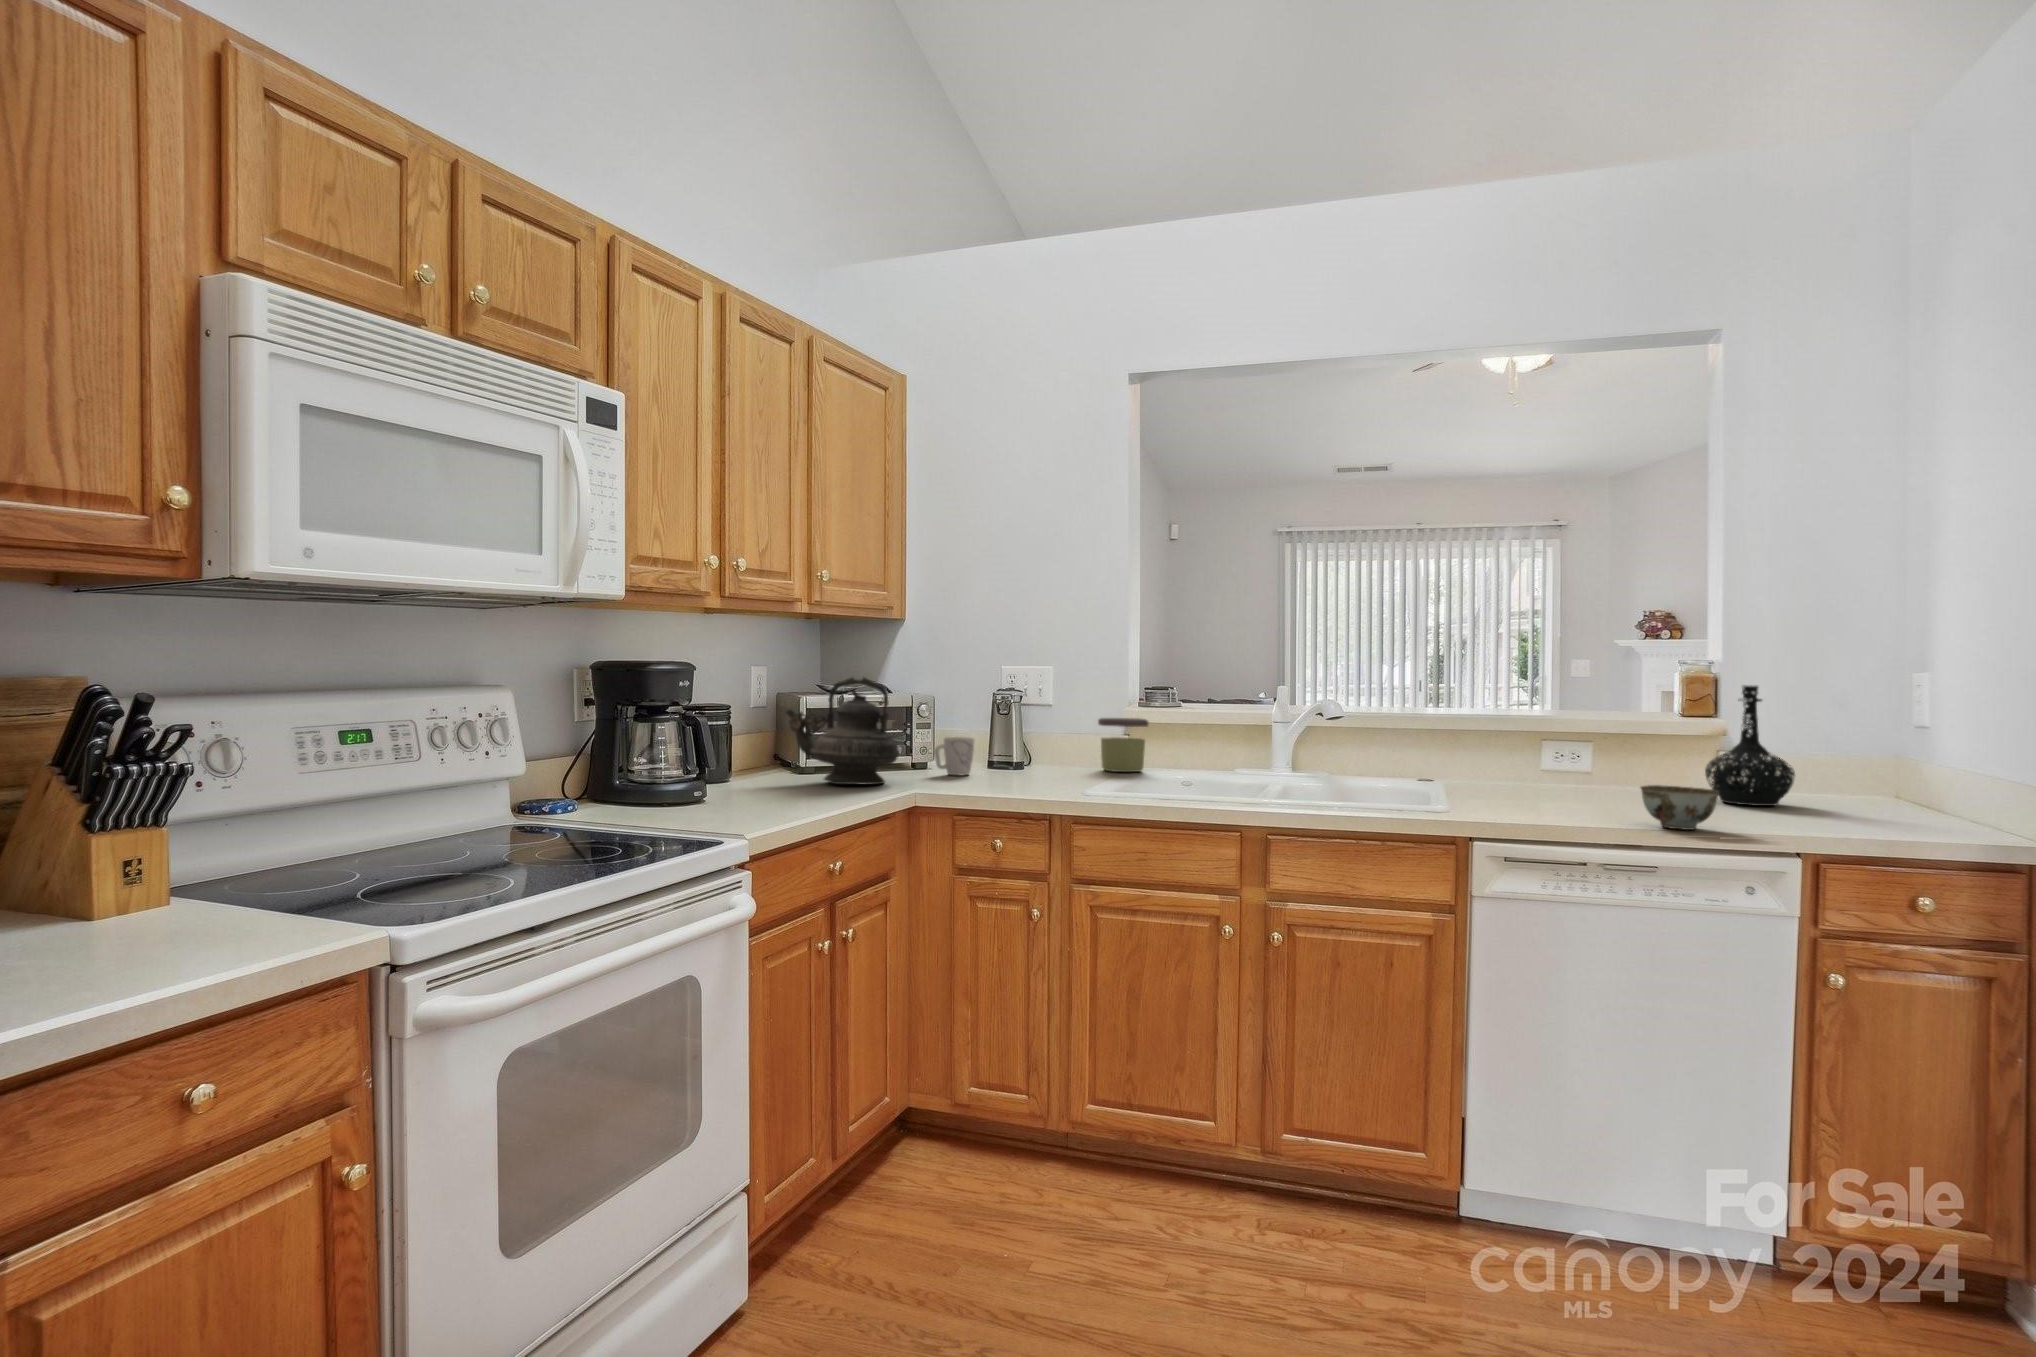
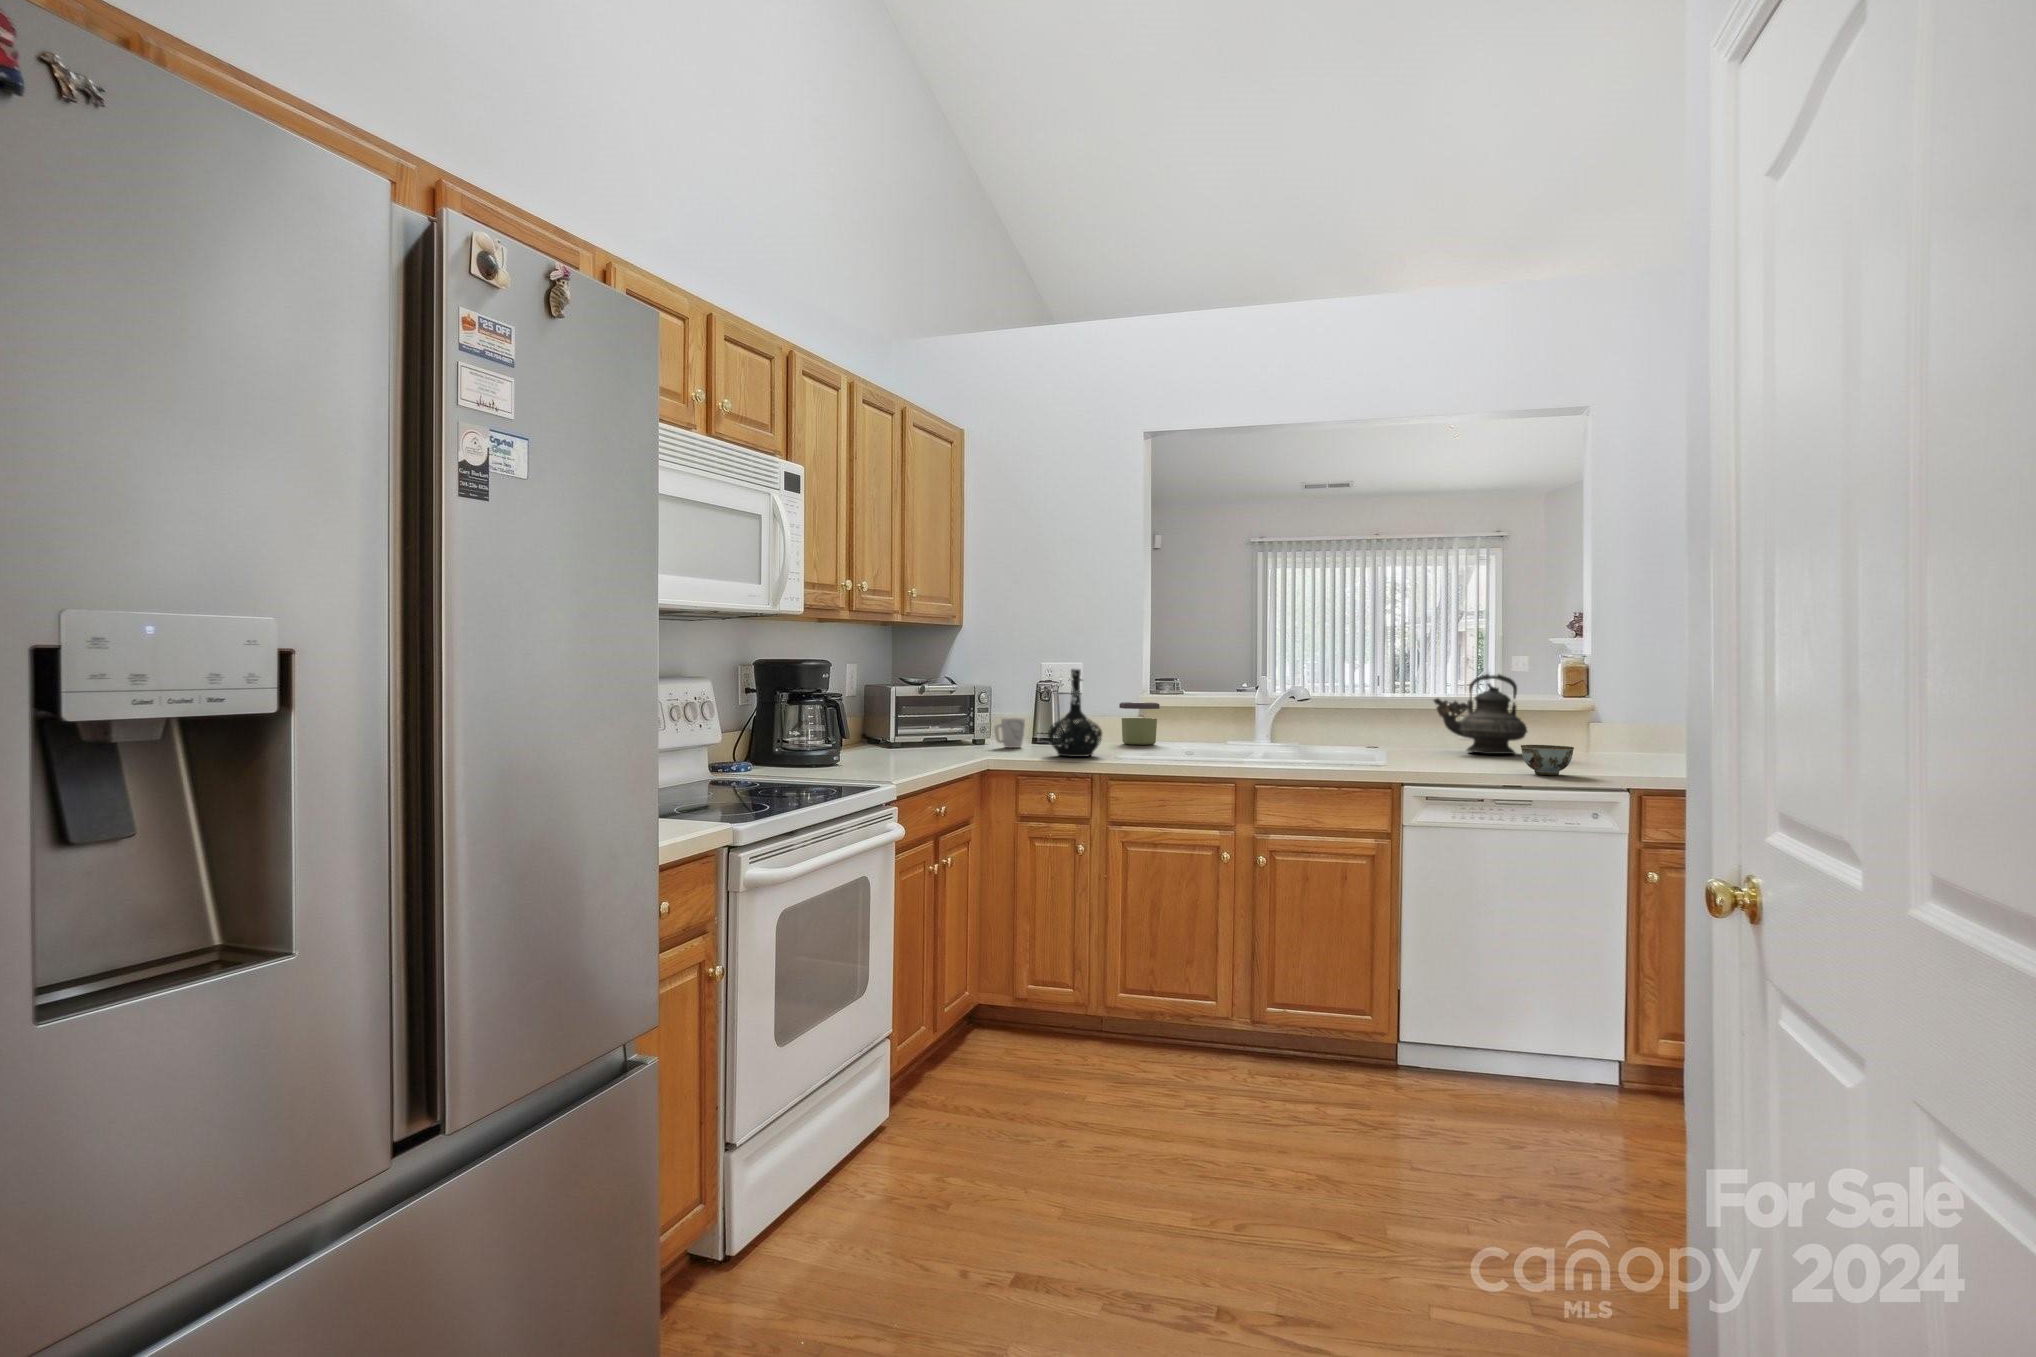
teapot: present [786,678,899,785] -> present [1434,674,1527,754]
bottle: present [1705,685,1795,806] -> present [1048,669,1102,757]

